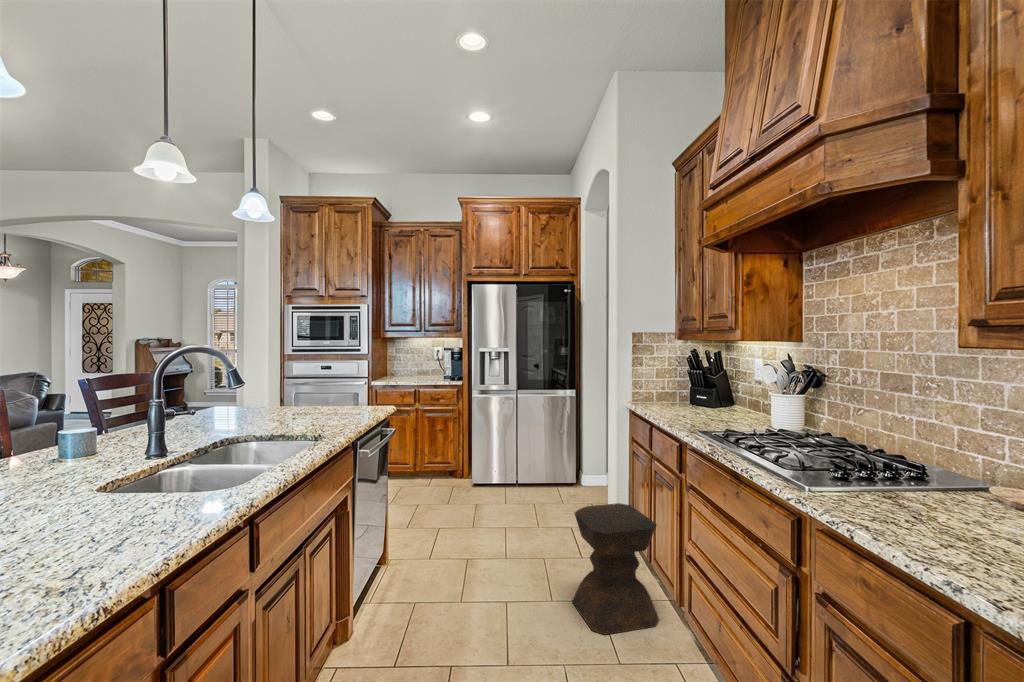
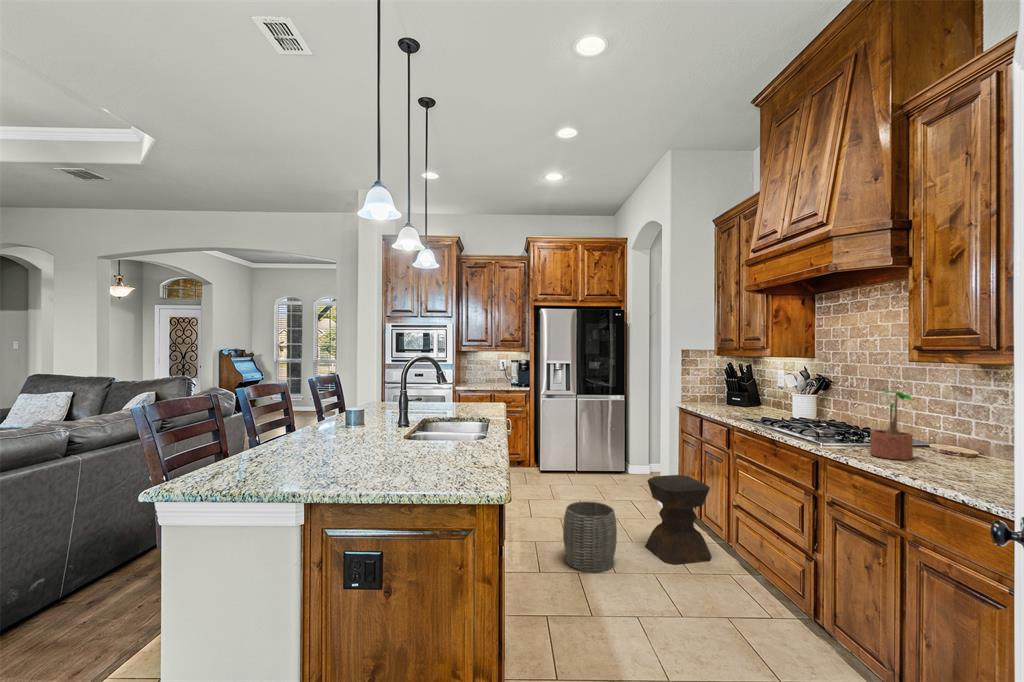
potted plant: none [890,400,976,531] -> present [870,390,913,460]
woven basket: none [450,545,524,652] -> present [563,502,617,572]

